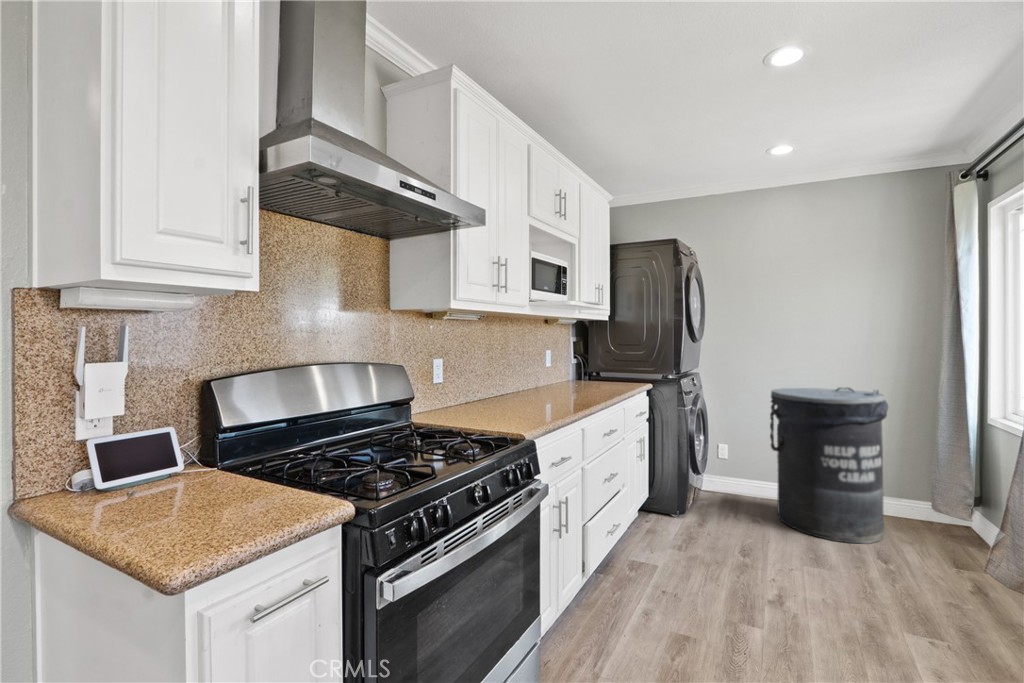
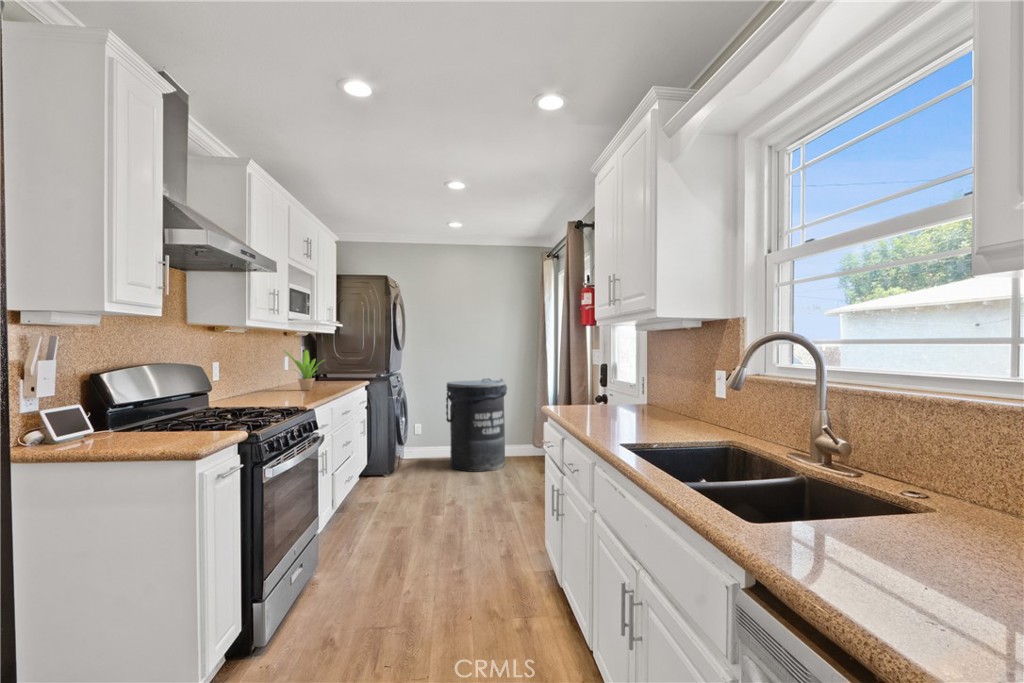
potted plant: none [532,341,583,396] -> present [285,350,323,390]

